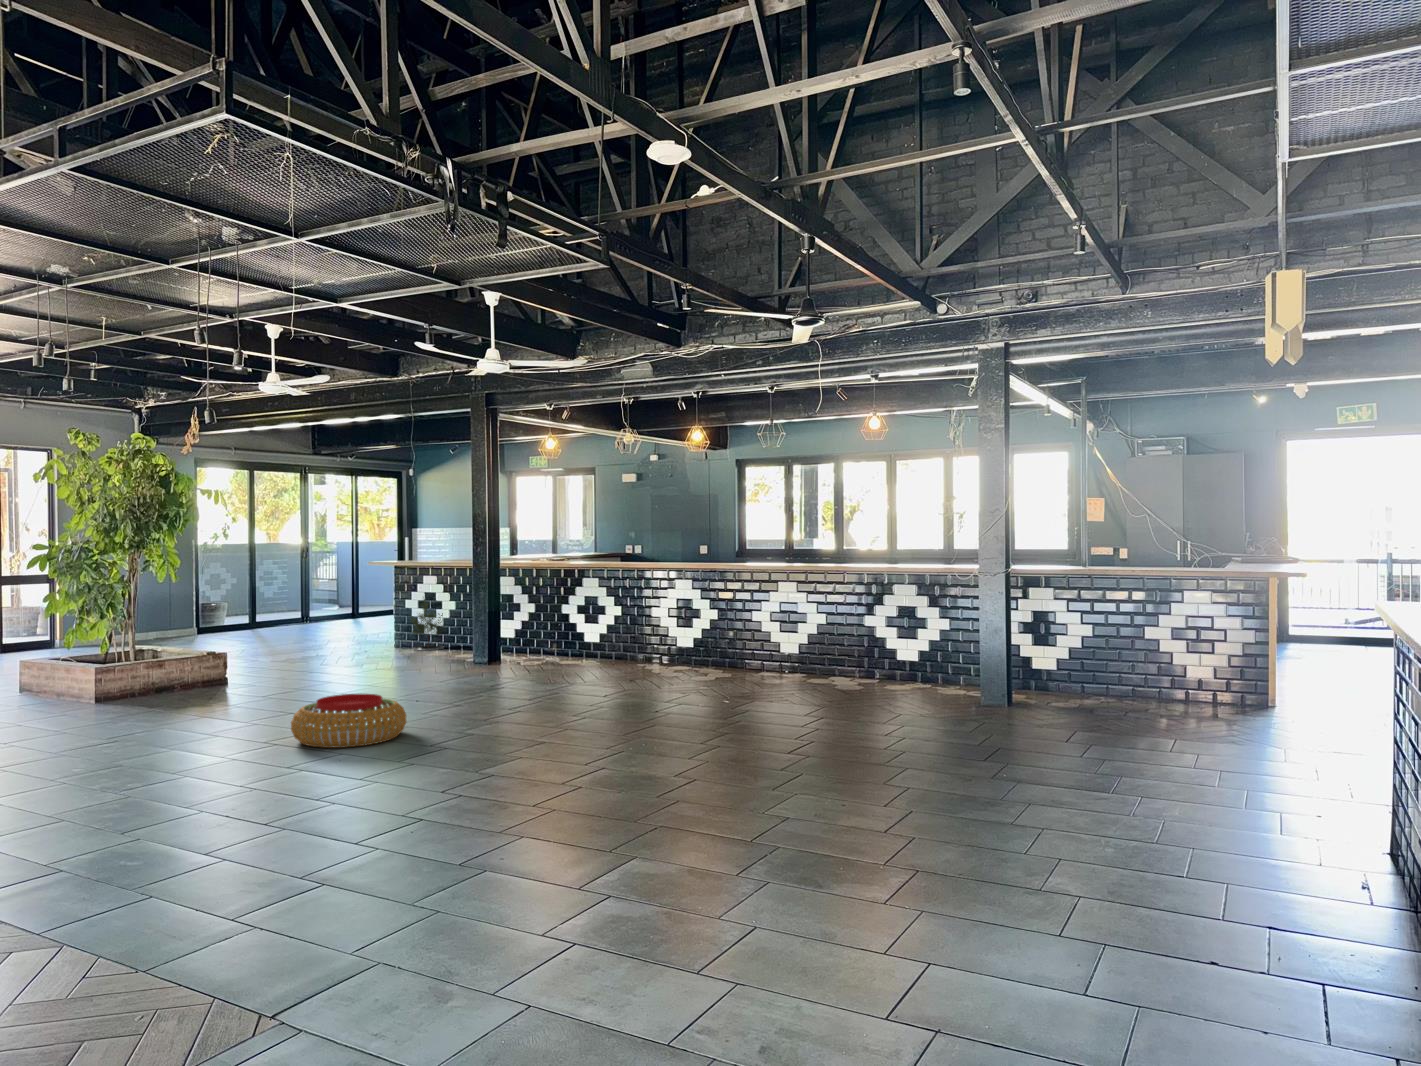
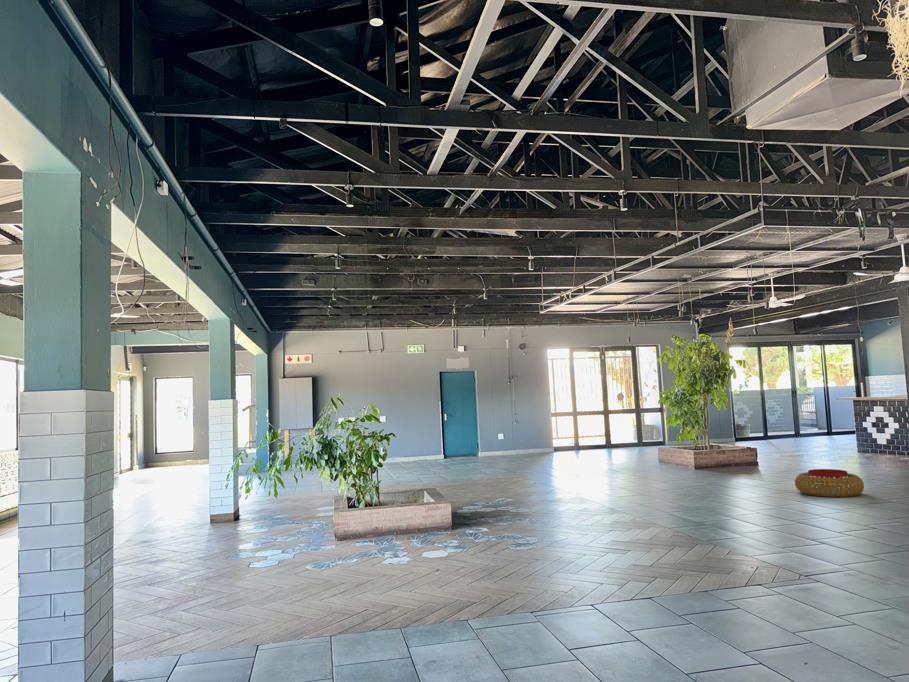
potted tree: present [411,601,445,650] -> none [865,419,895,455]

